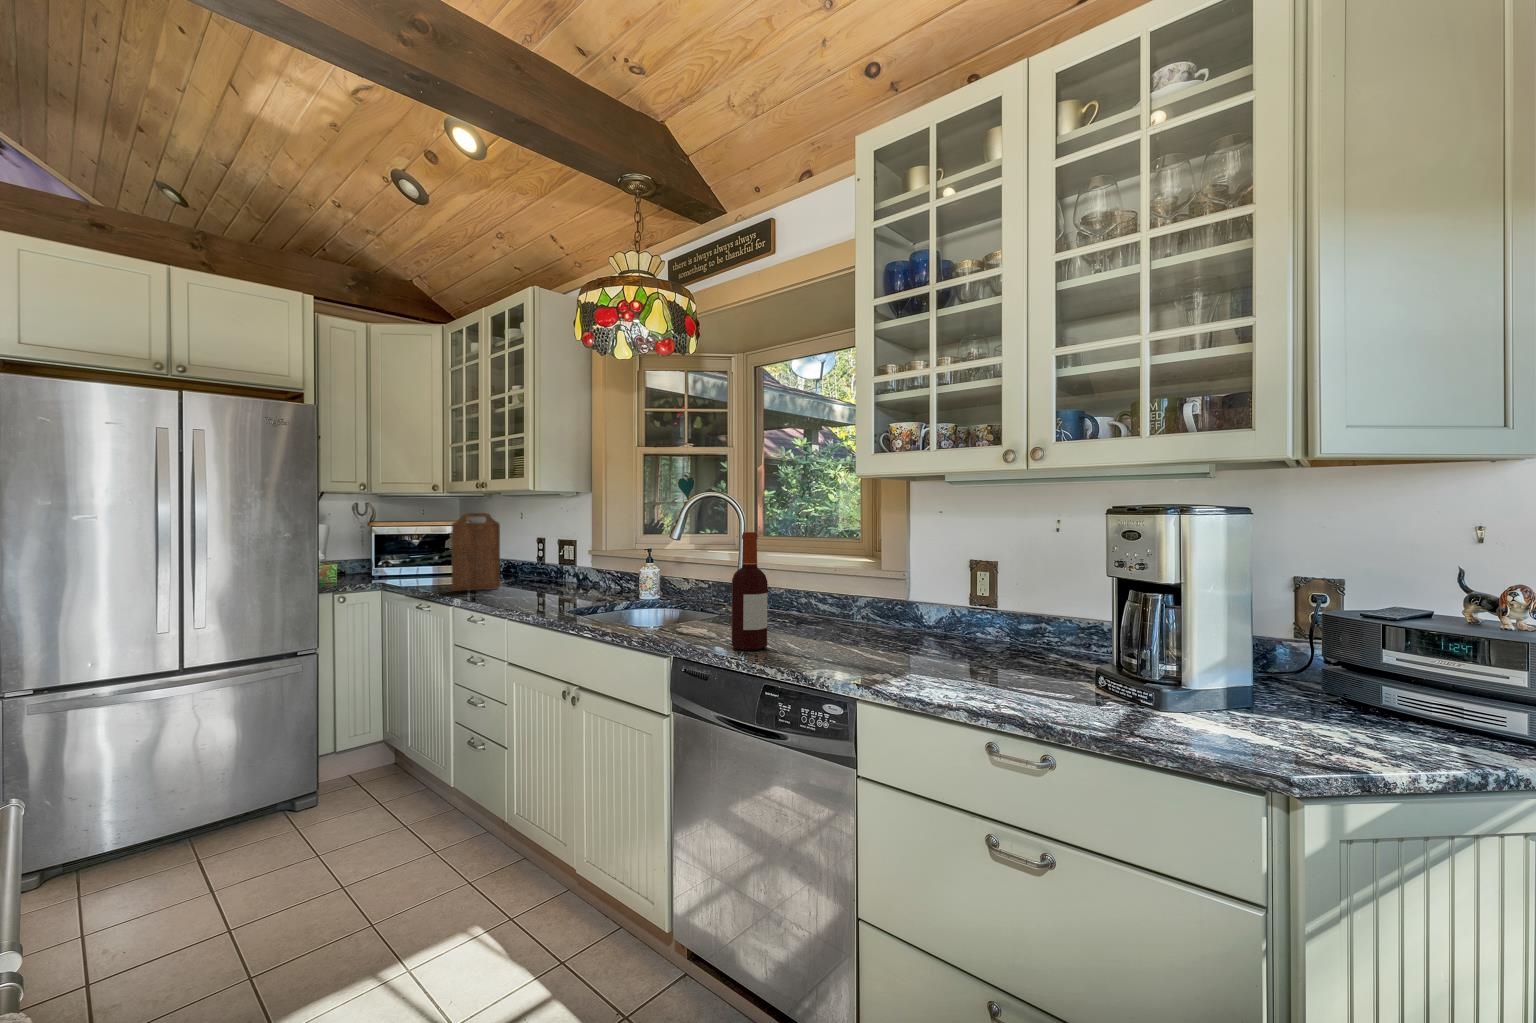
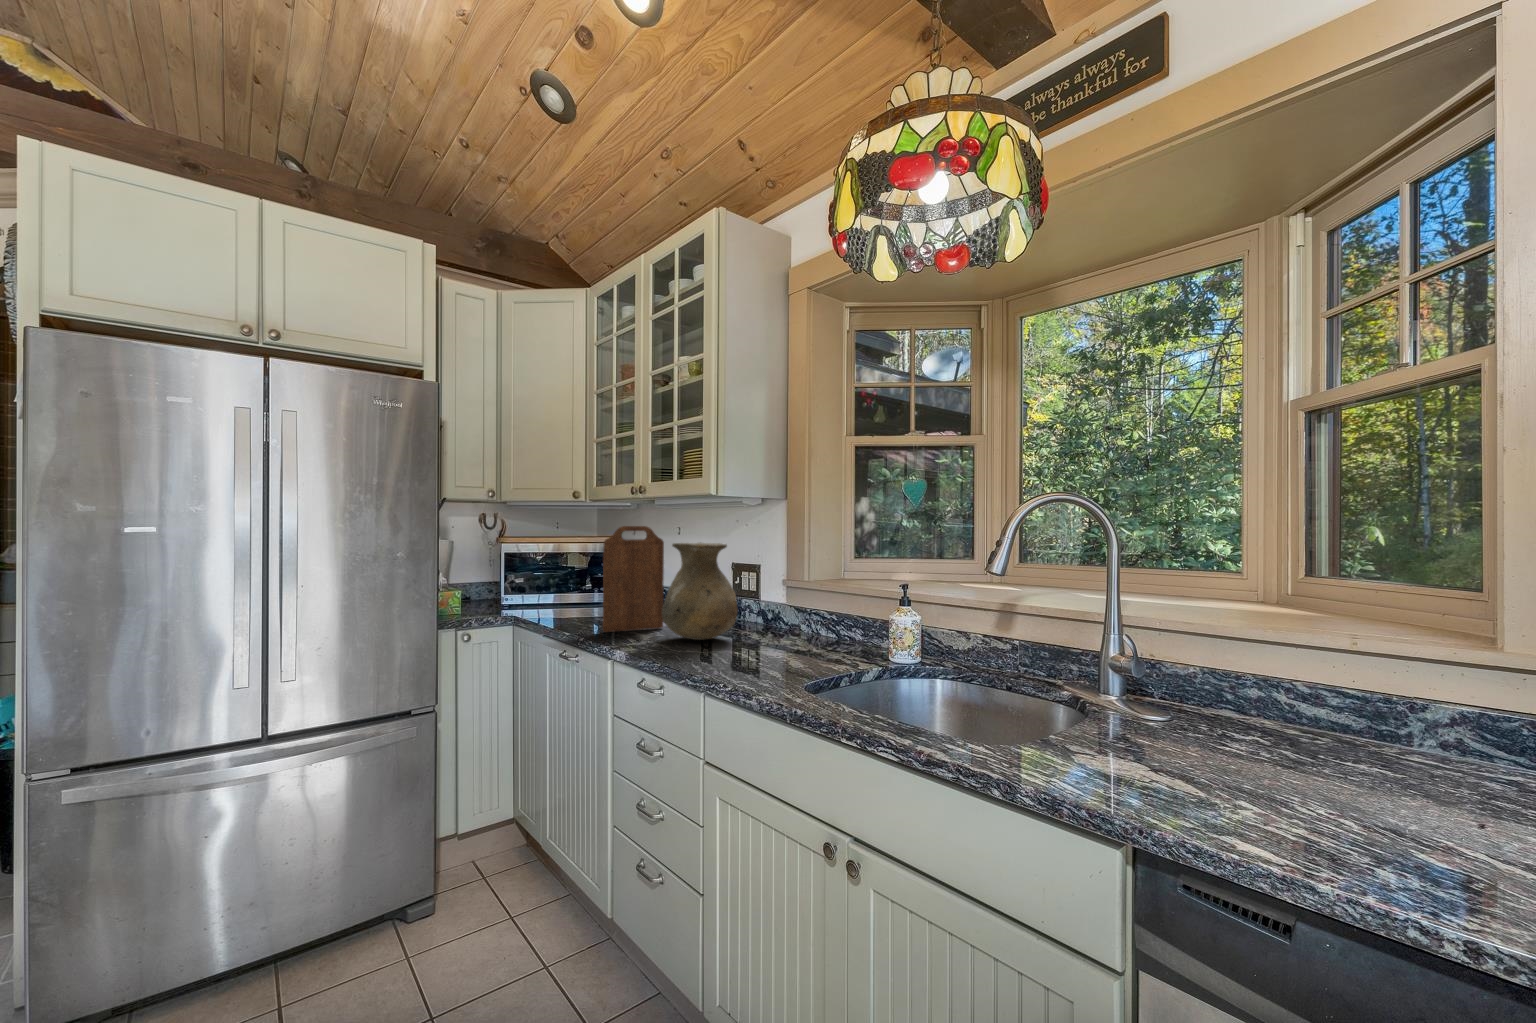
vase: none [494,524,551,593] -> present [662,542,738,640]
bottle: present [732,532,767,650] -> none [1279,576,1391,864]

